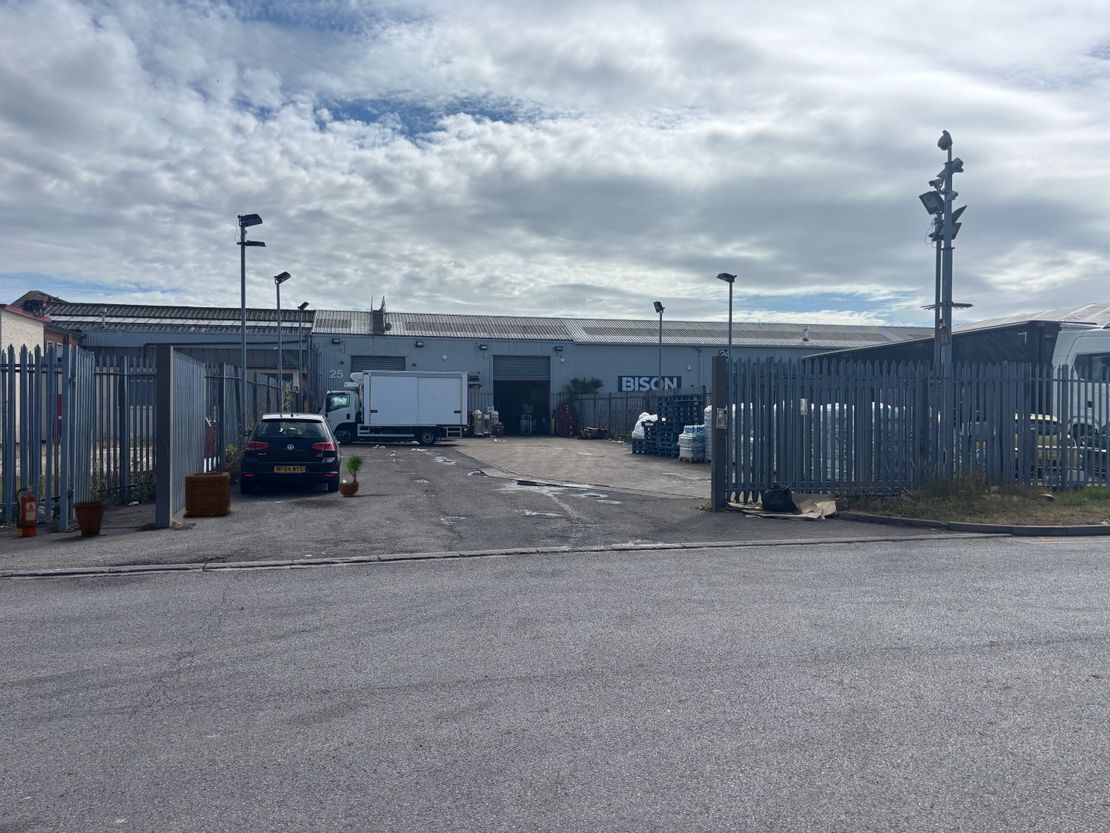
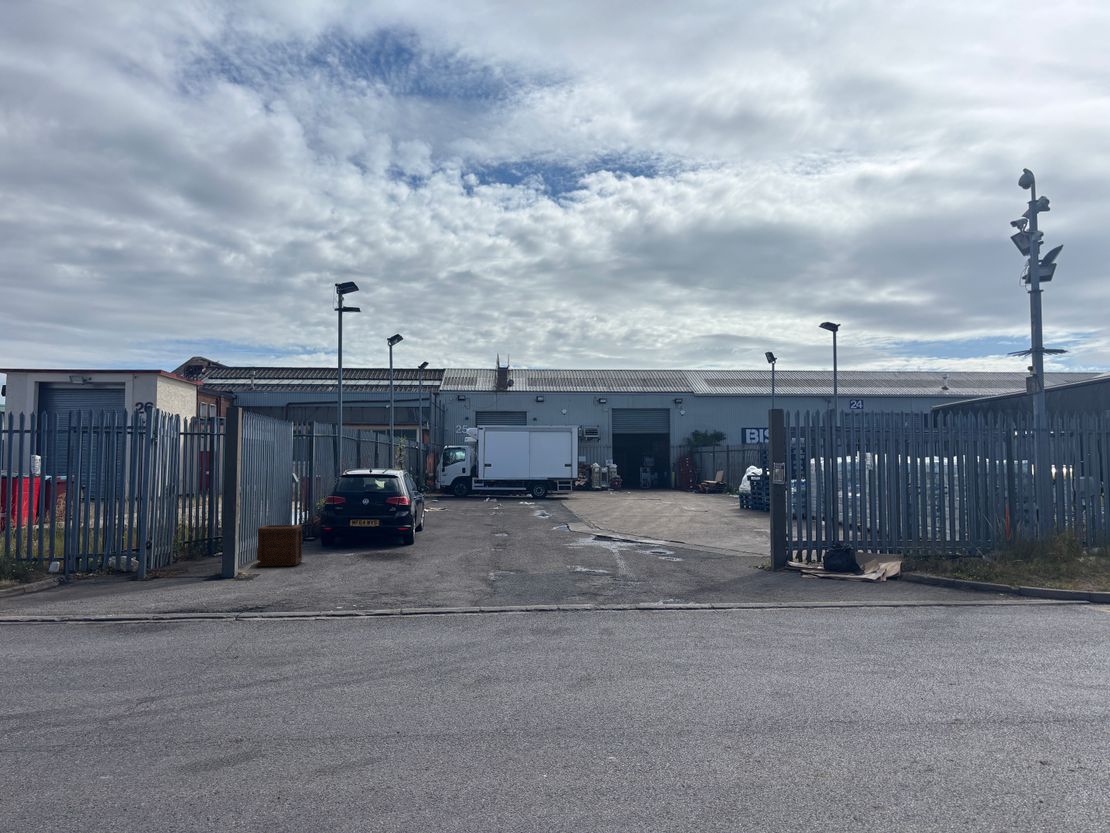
potted tree: present [339,456,364,497] -> none [413,505,439,549]
fire extinguisher: present [15,486,38,536] -> none [91,534,112,584]
bucket: present [72,501,107,536] -> none [141,550,174,585]

